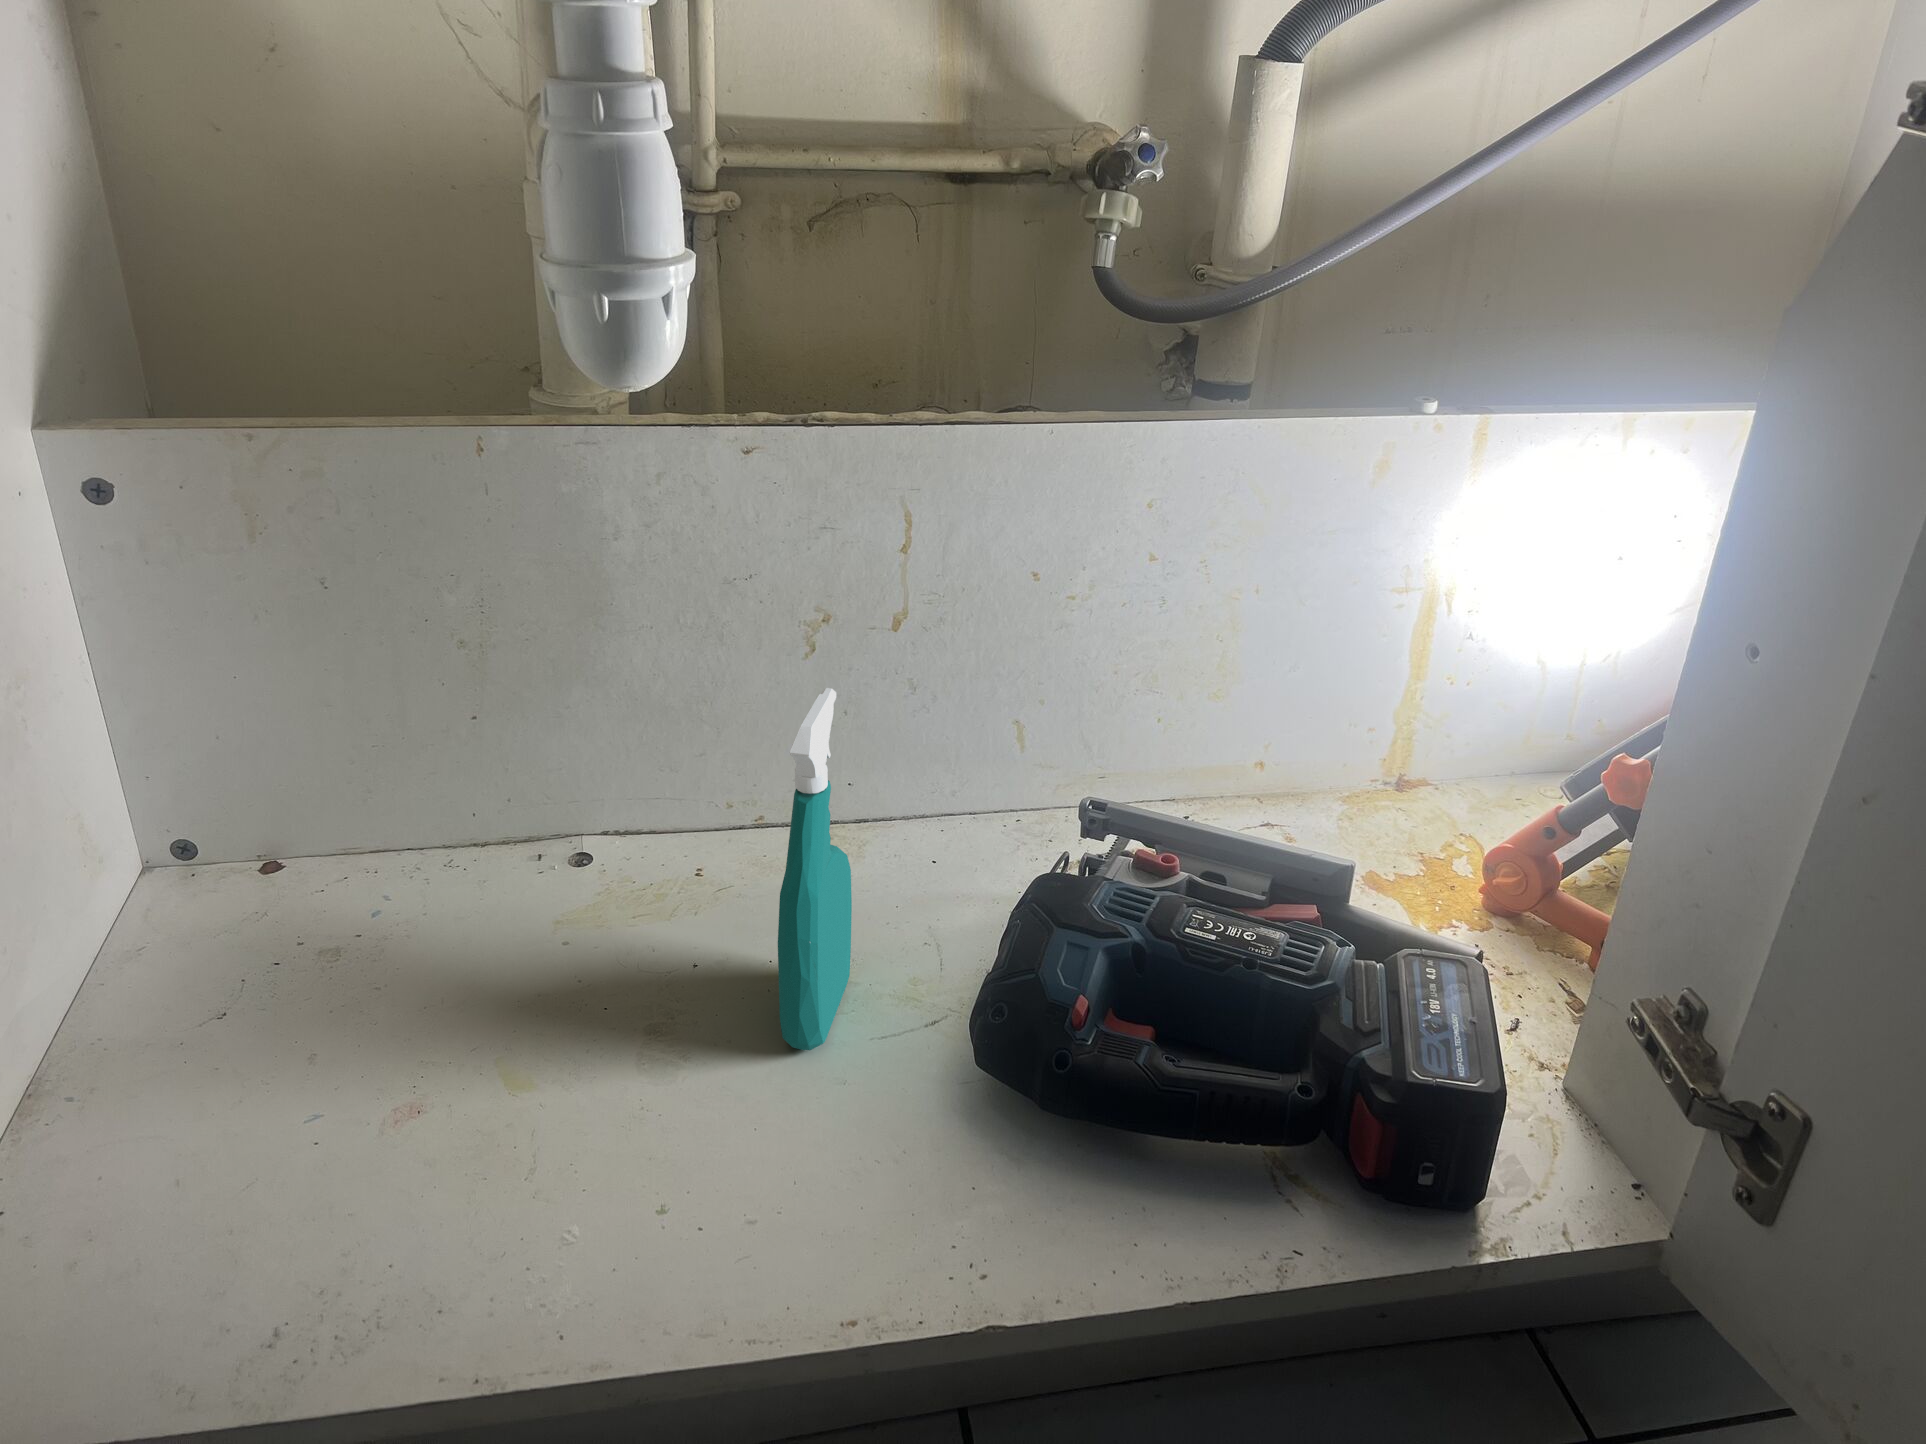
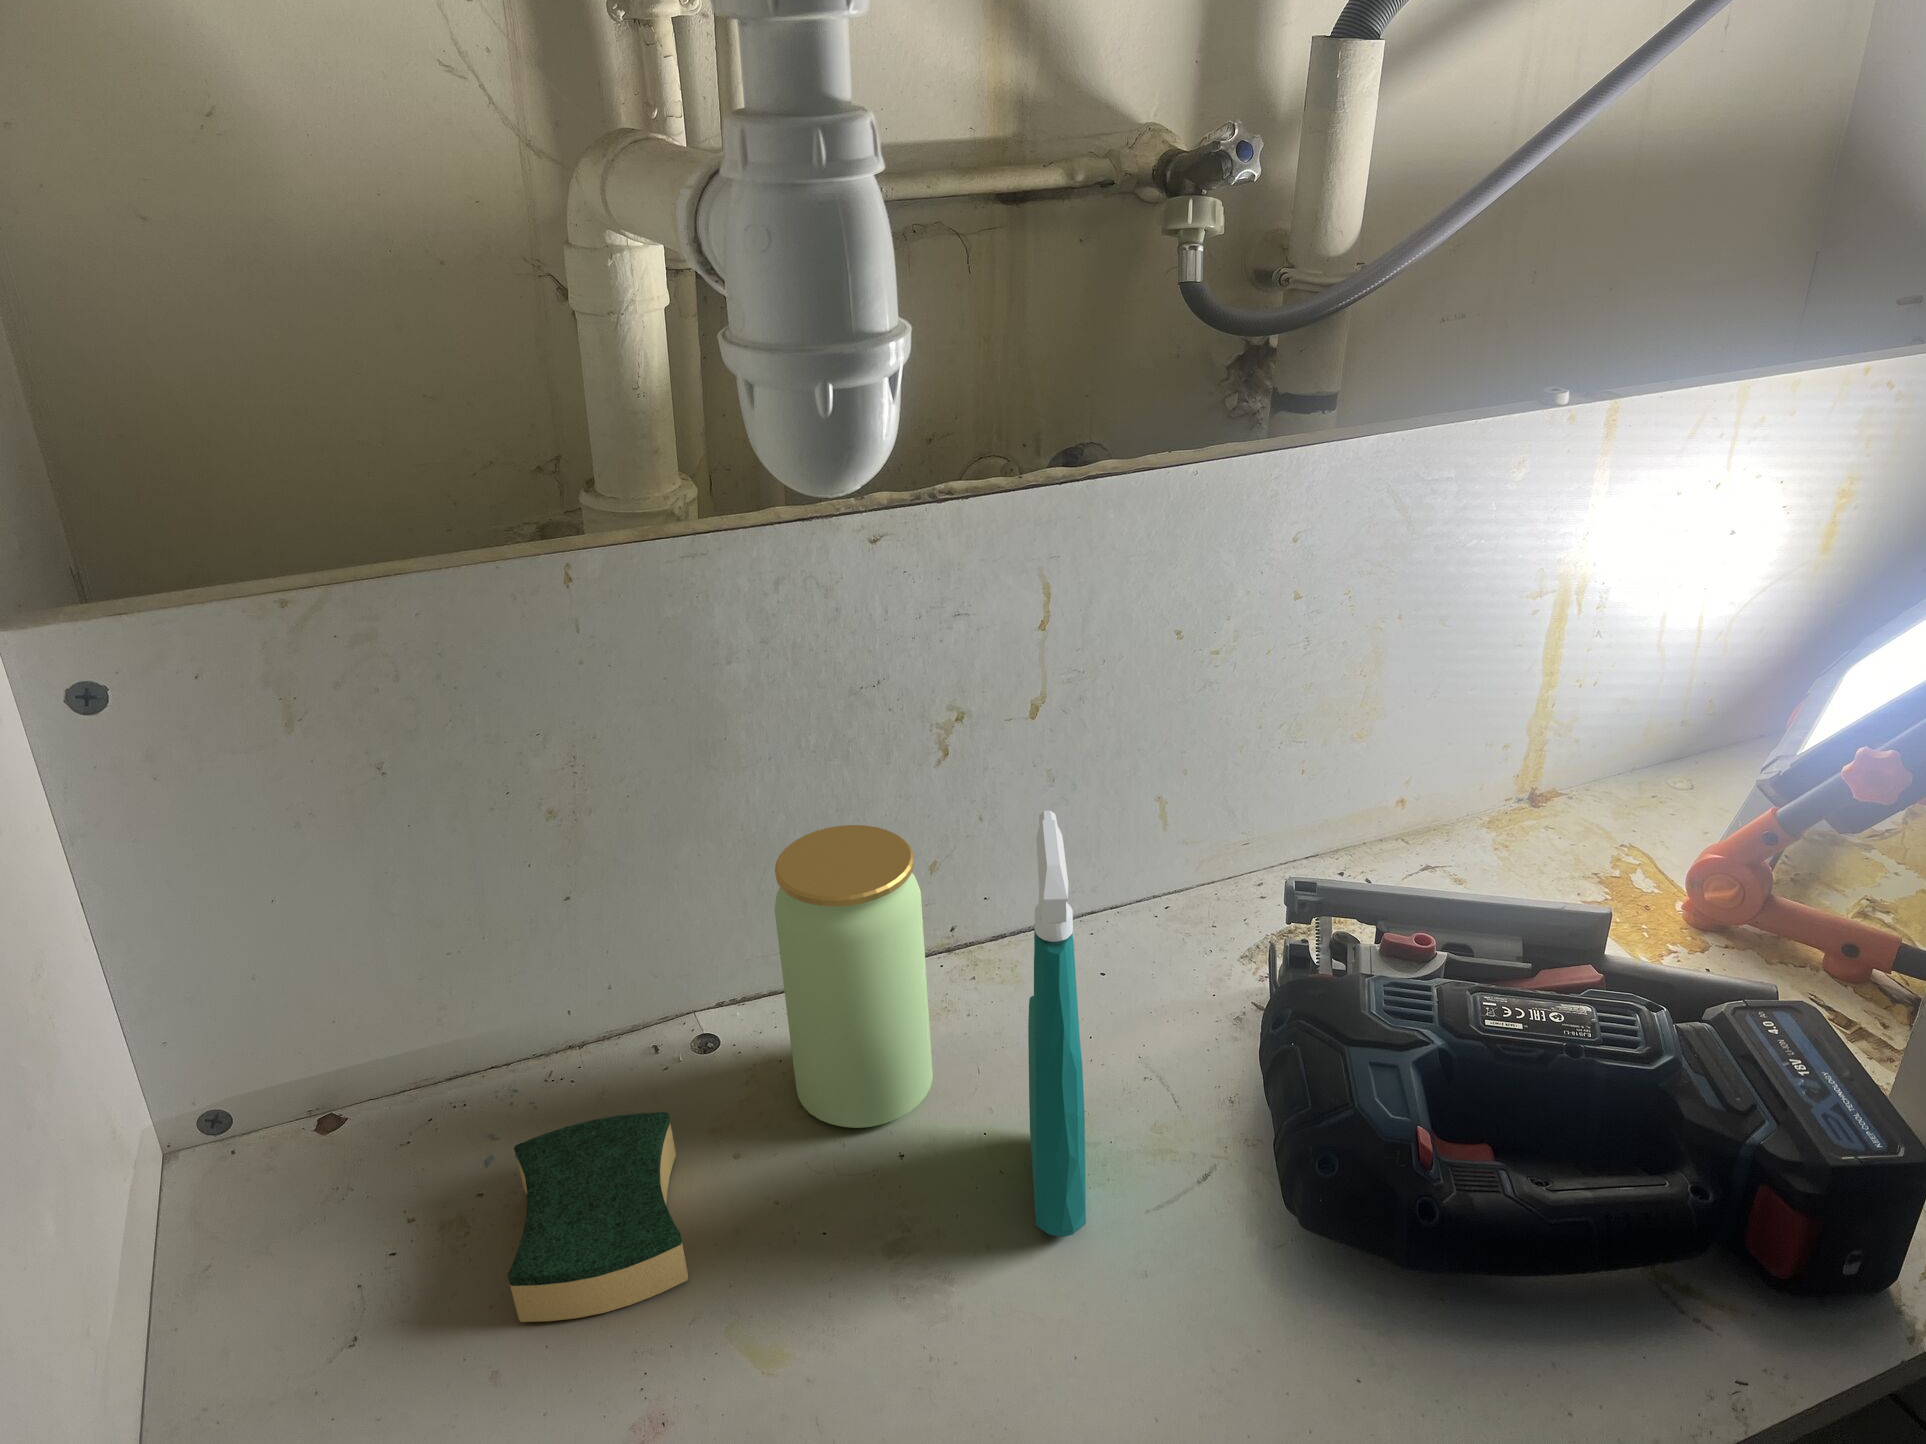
jar: none [625,689,757,945] -> present [775,825,933,1128]
sponge: none [346,896,524,1038] -> present [508,1112,688,1322]

